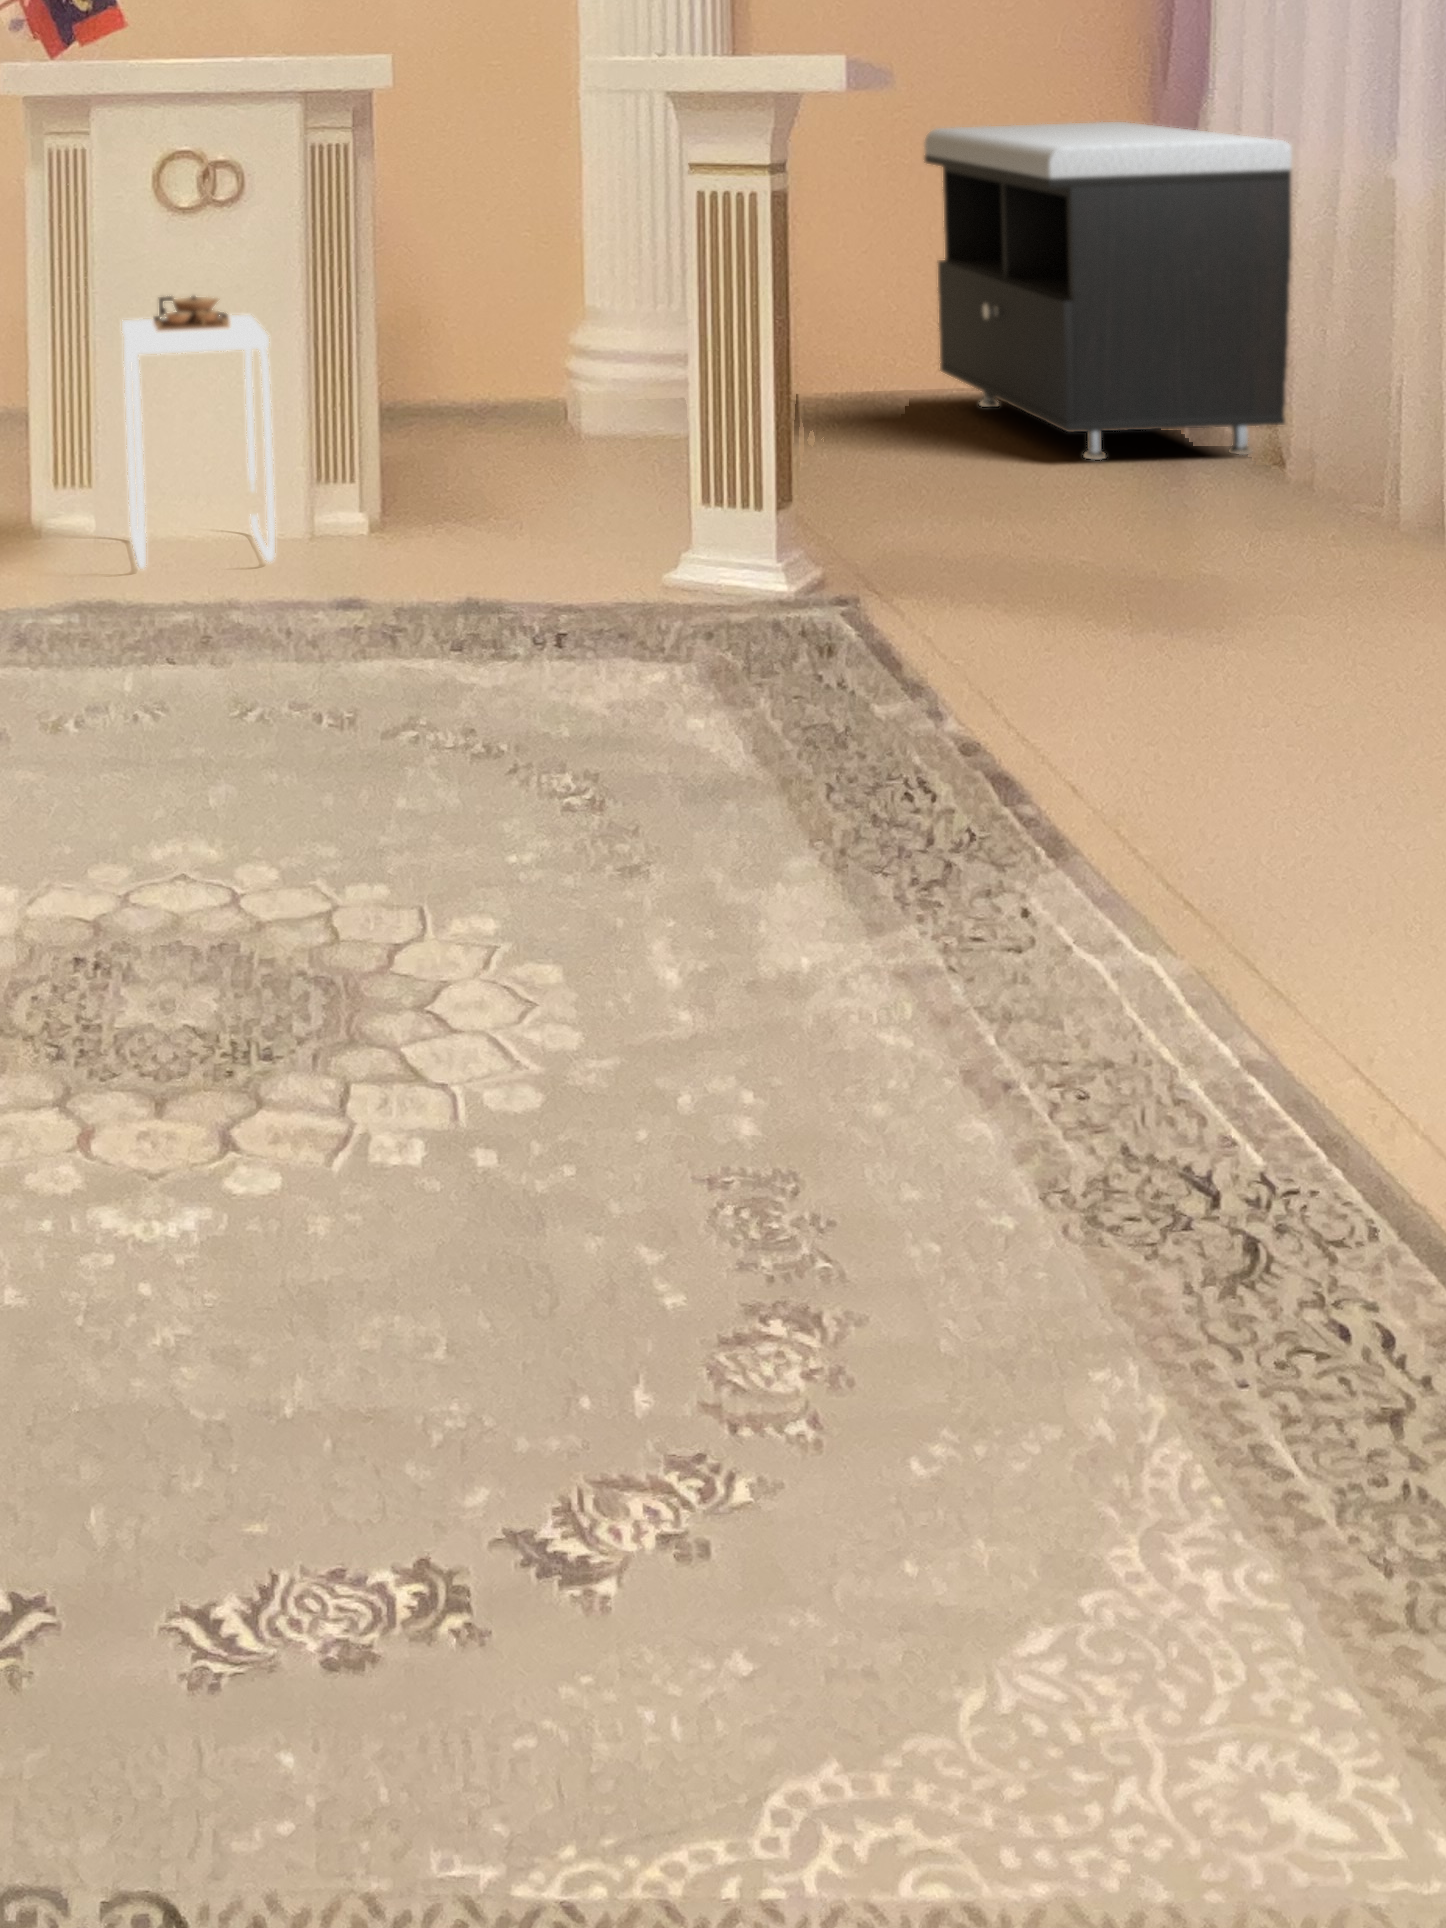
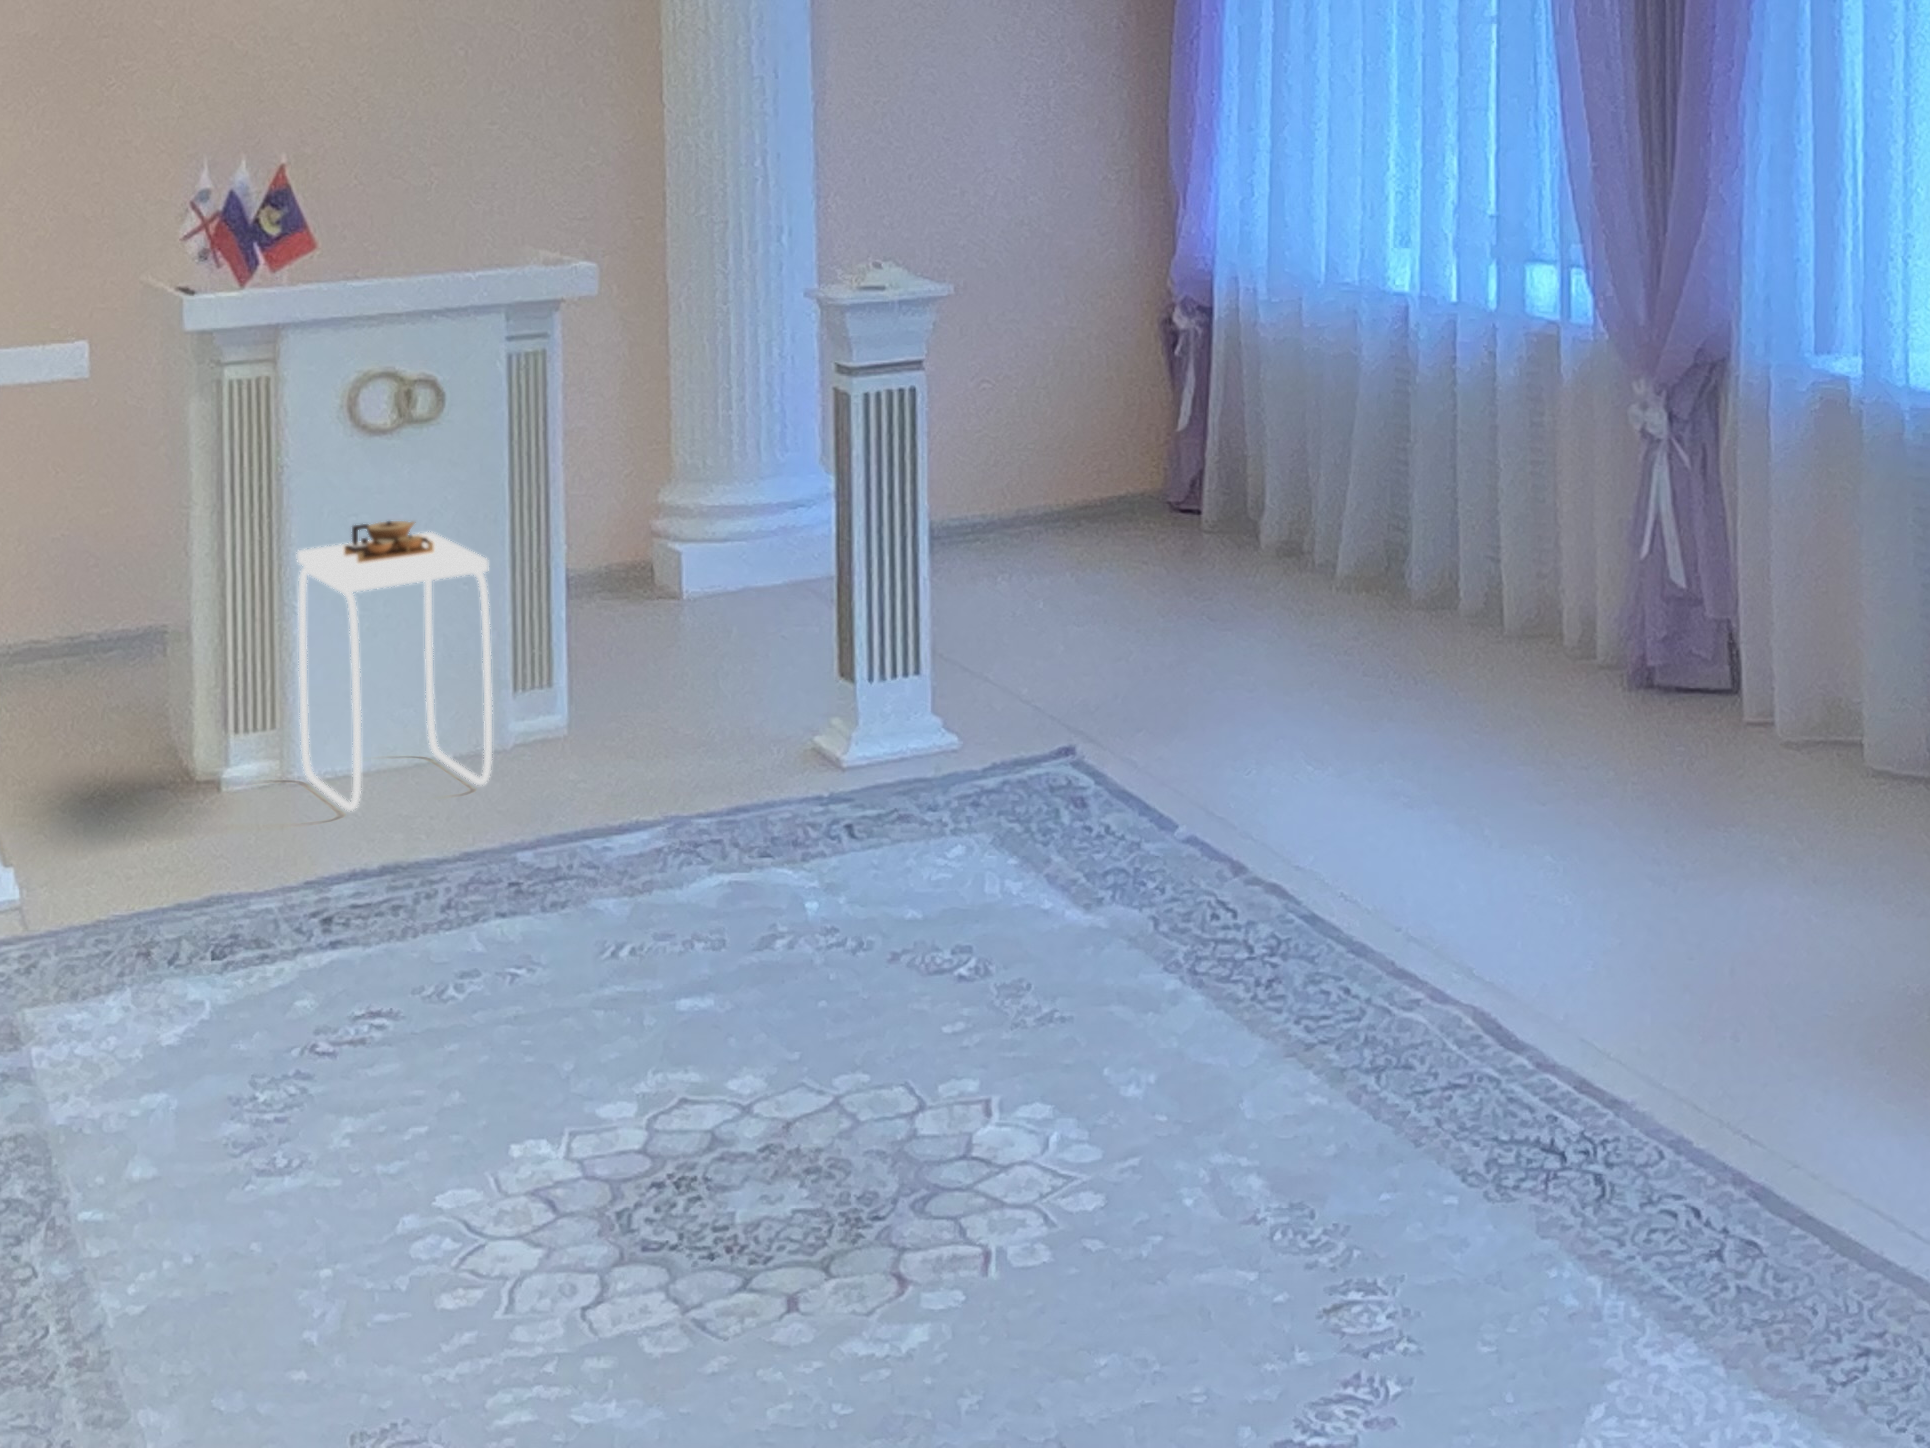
storage bench: present [924,122,1291,460] -> none [979,264,1322,585]

